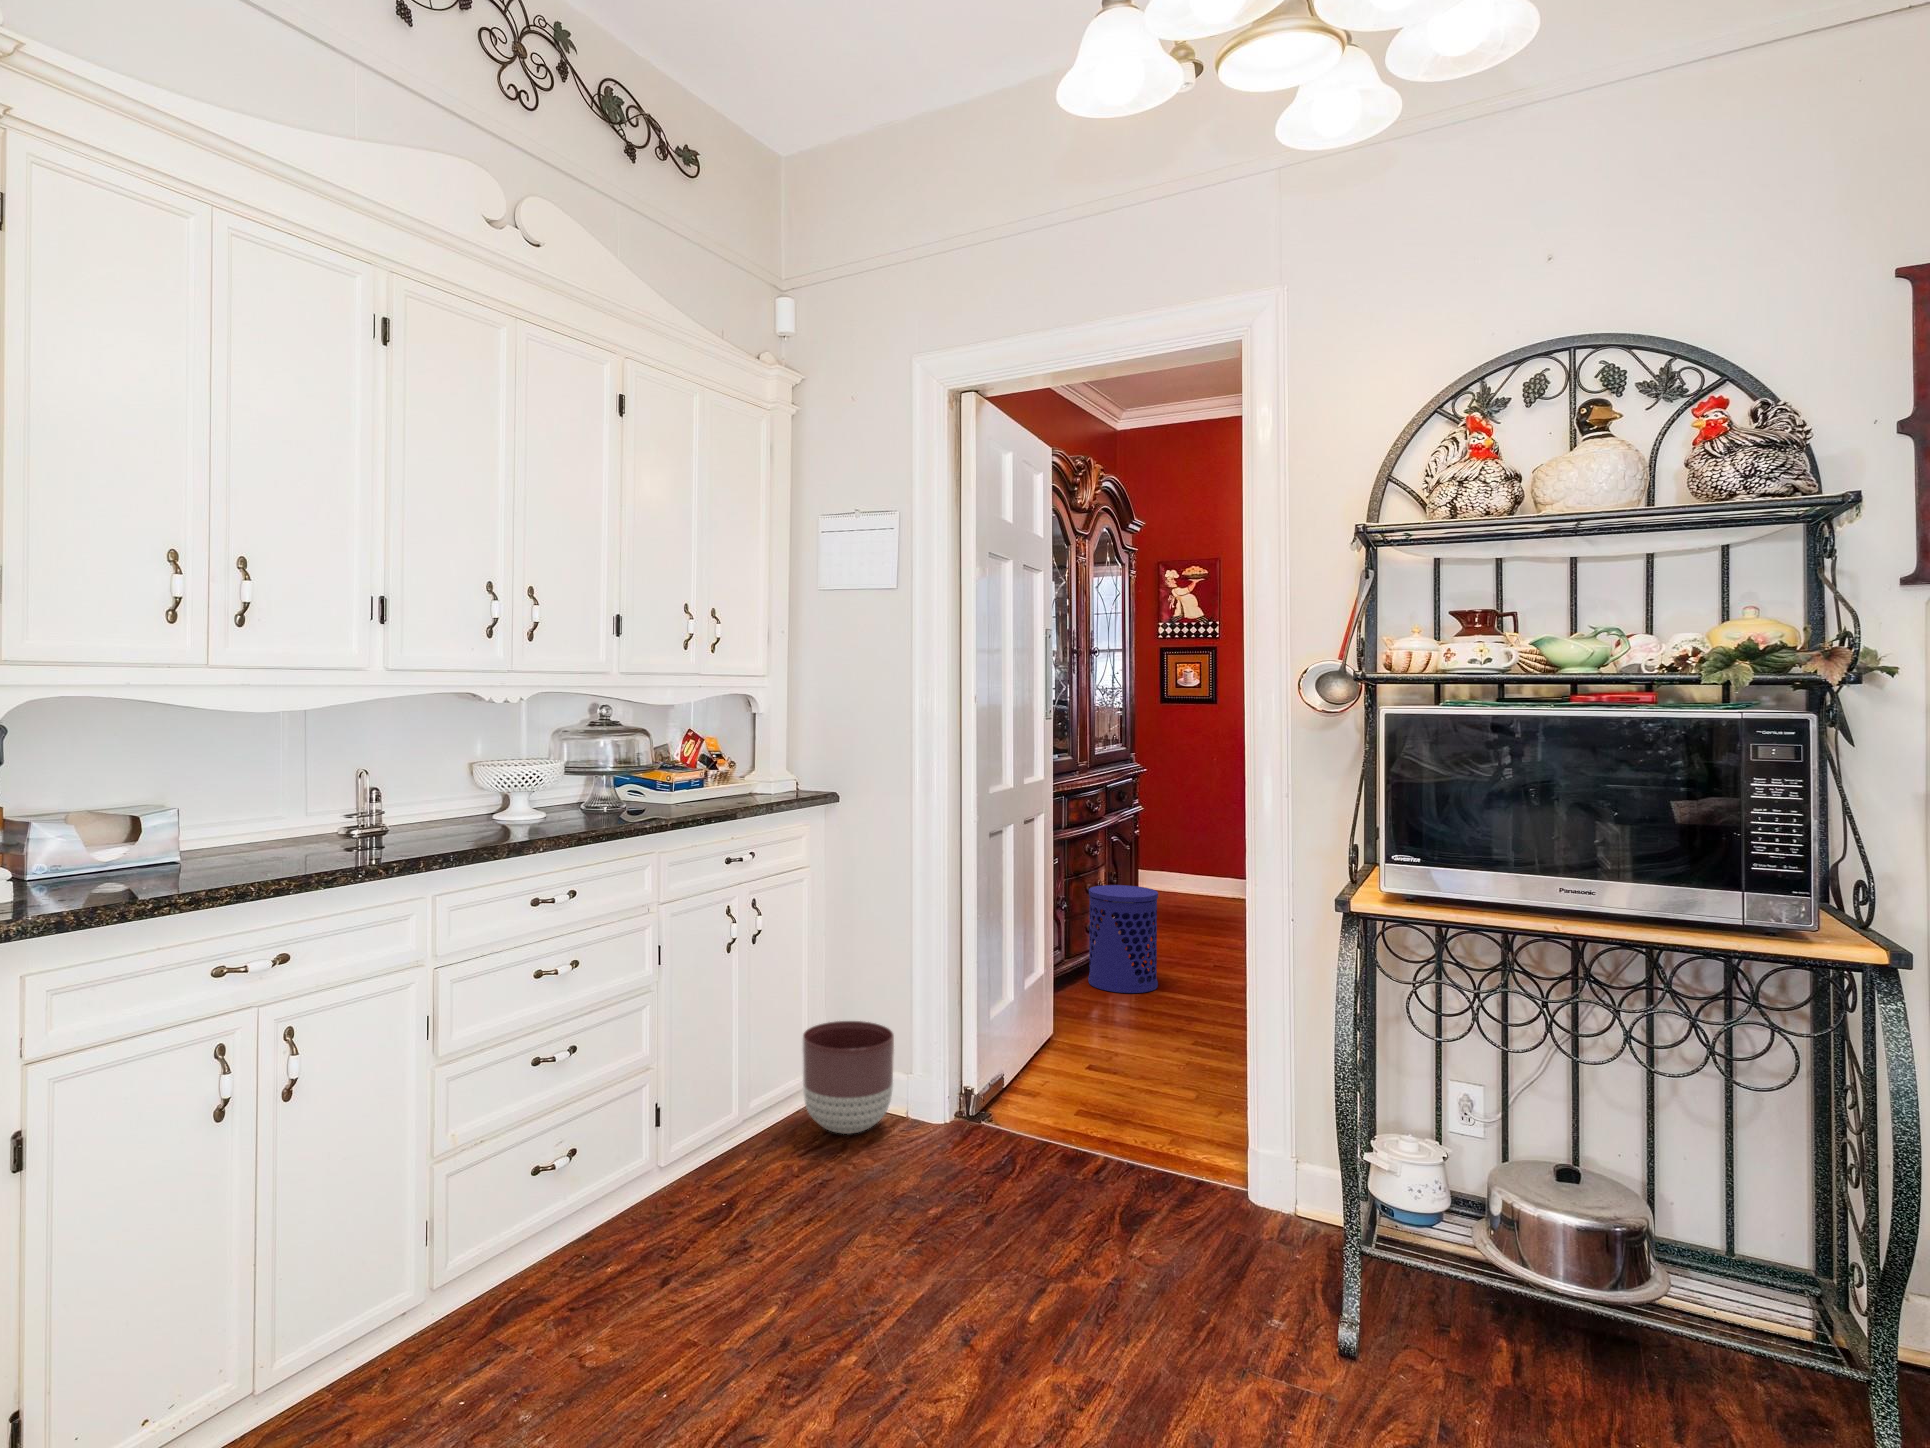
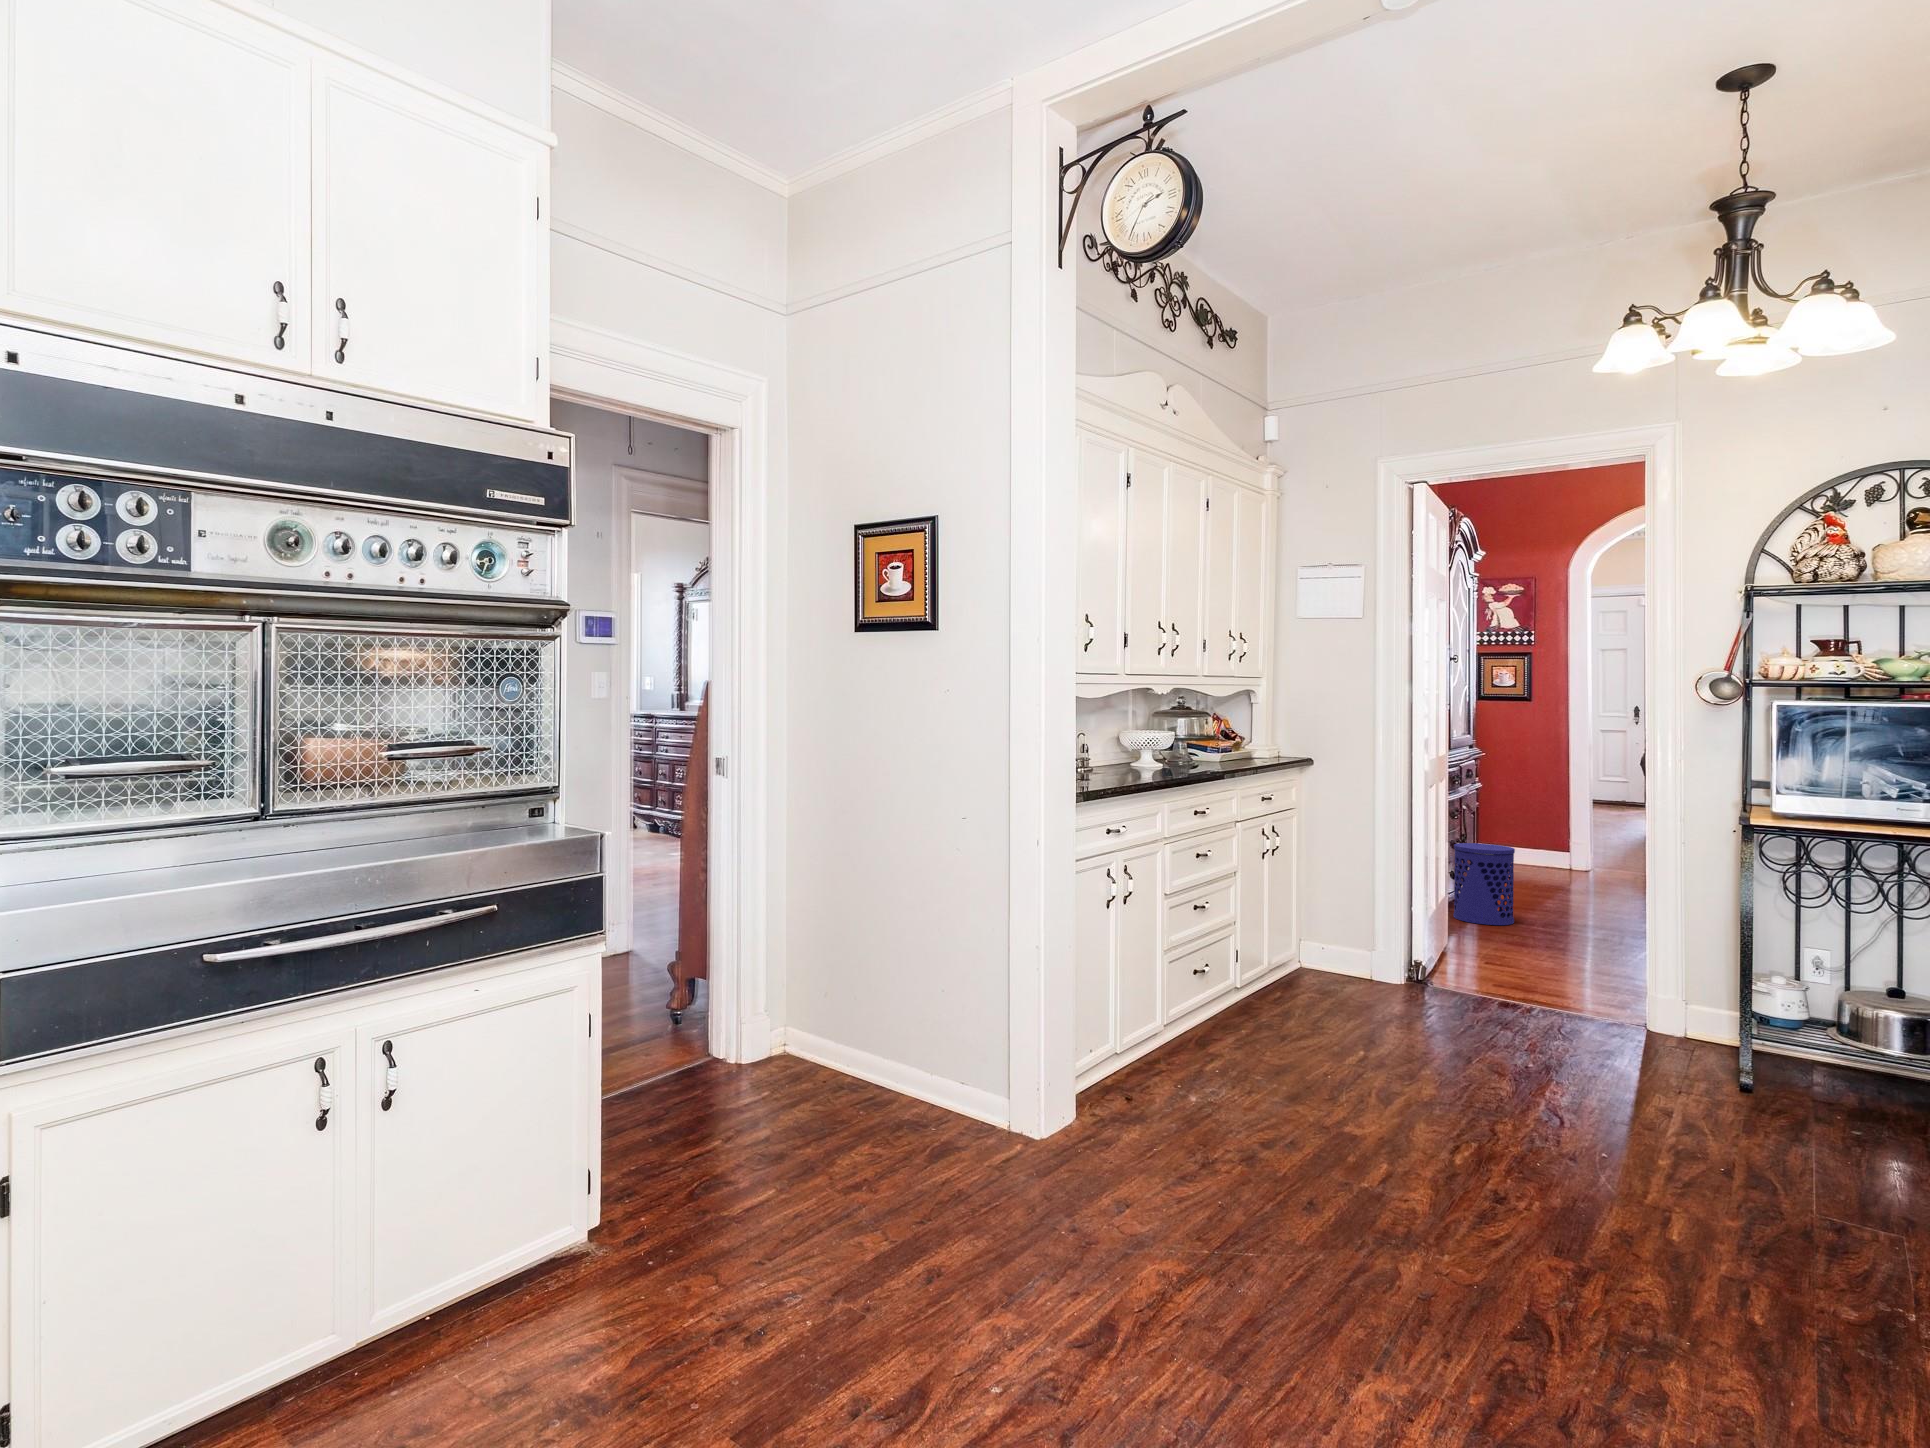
planter: present [802,1021,894,1134] -> none [1308,915,1374,986]

